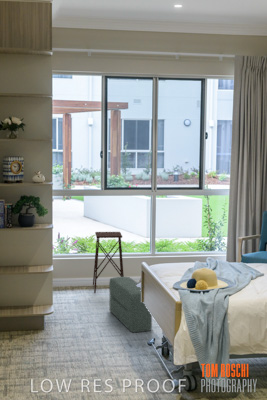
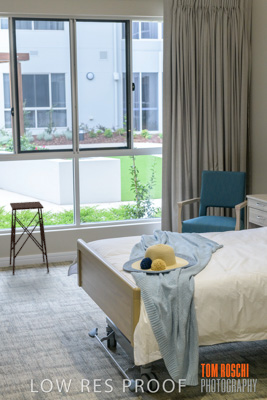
pouf: present [109,277,152,332] -> none [34,255,89,321]

